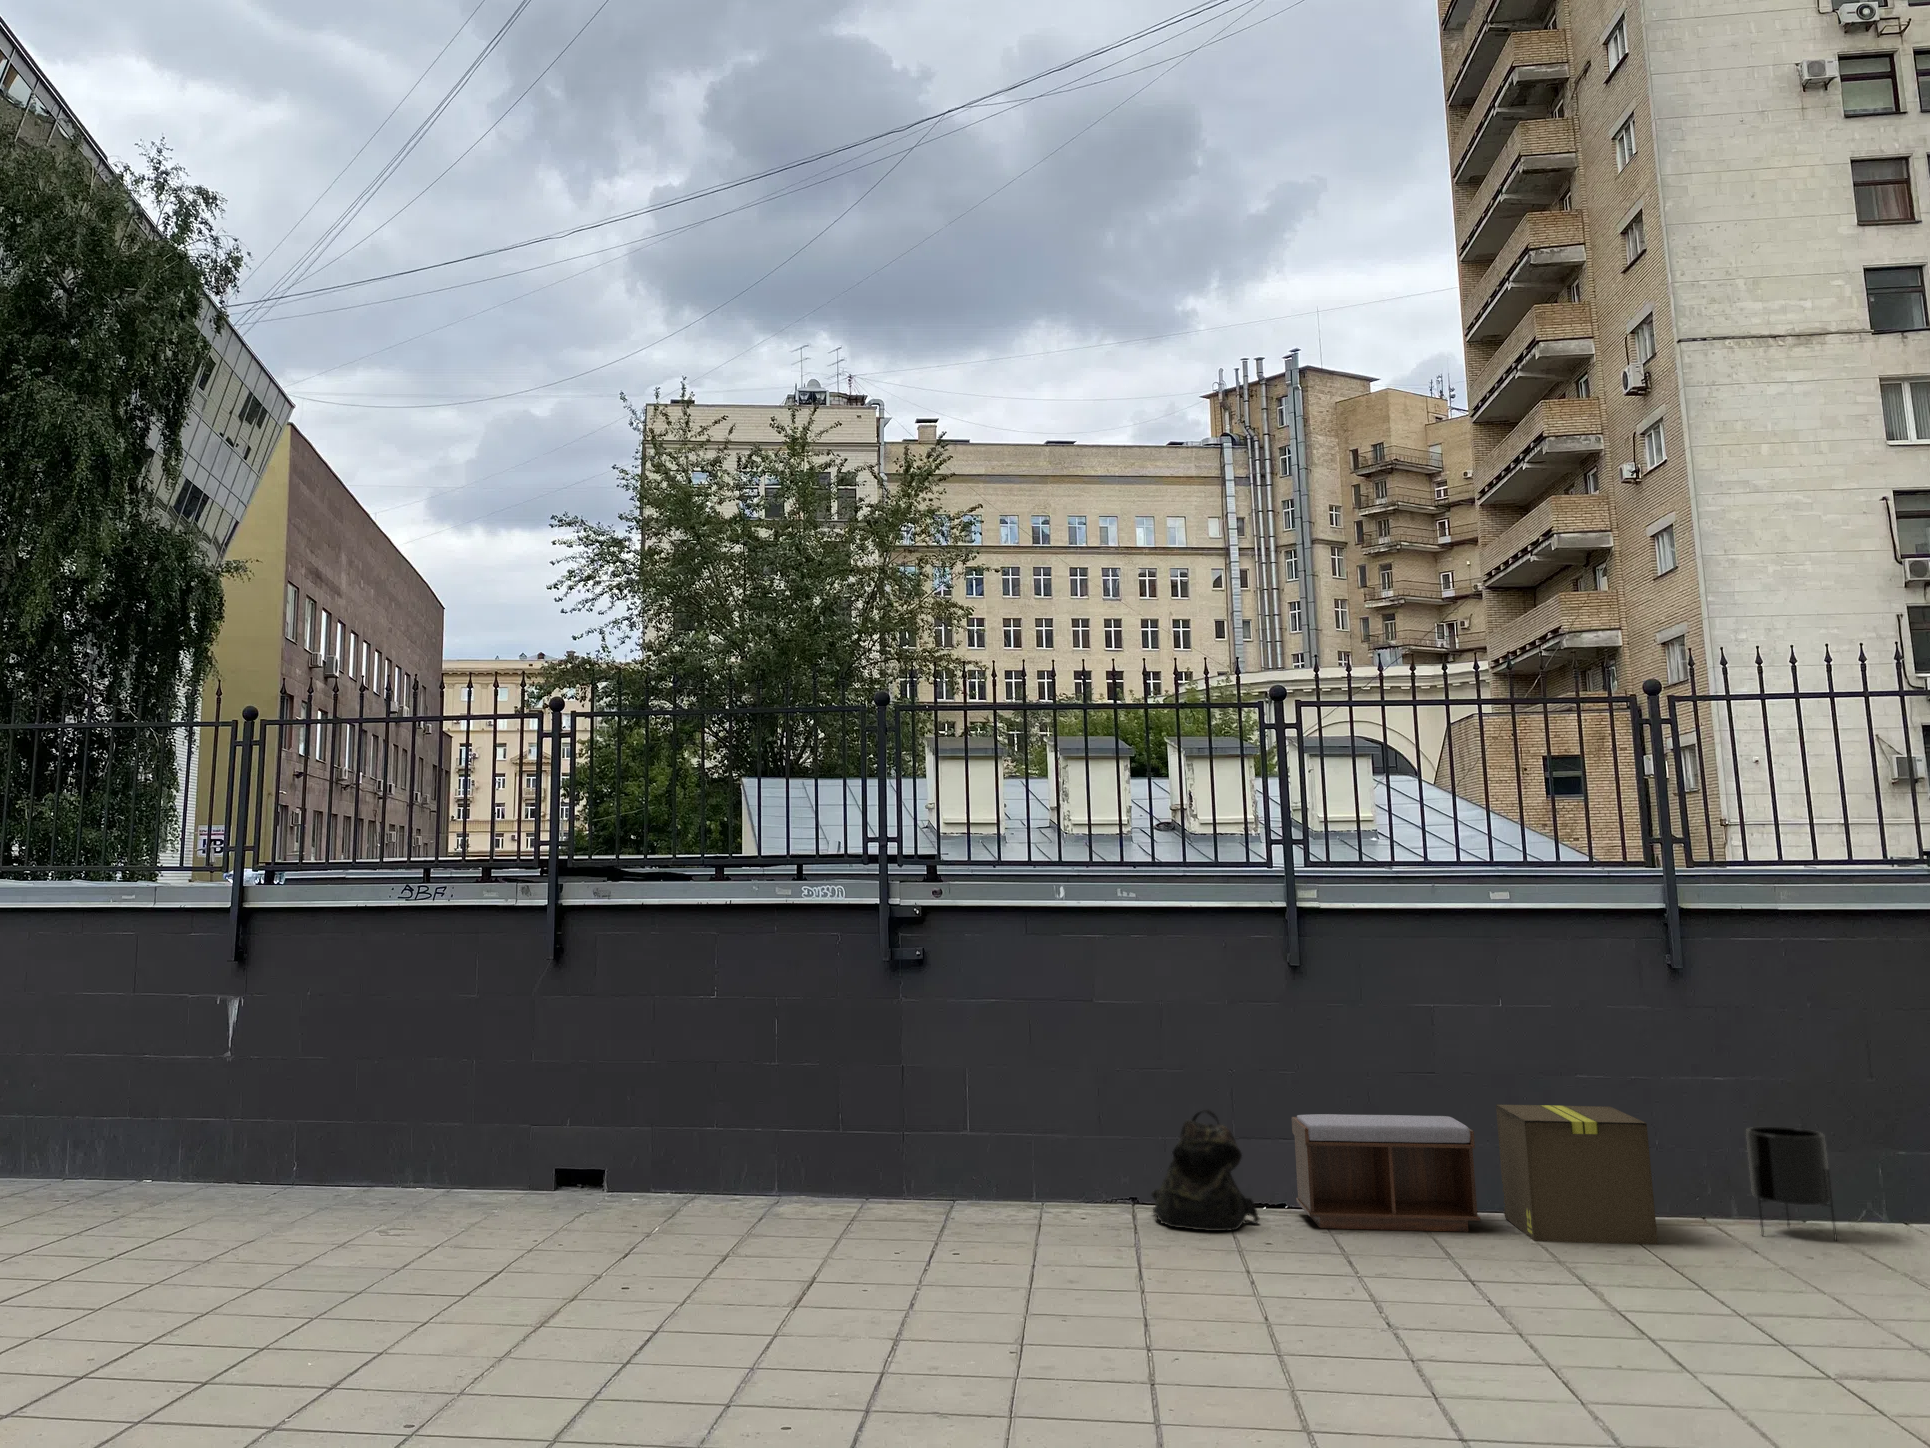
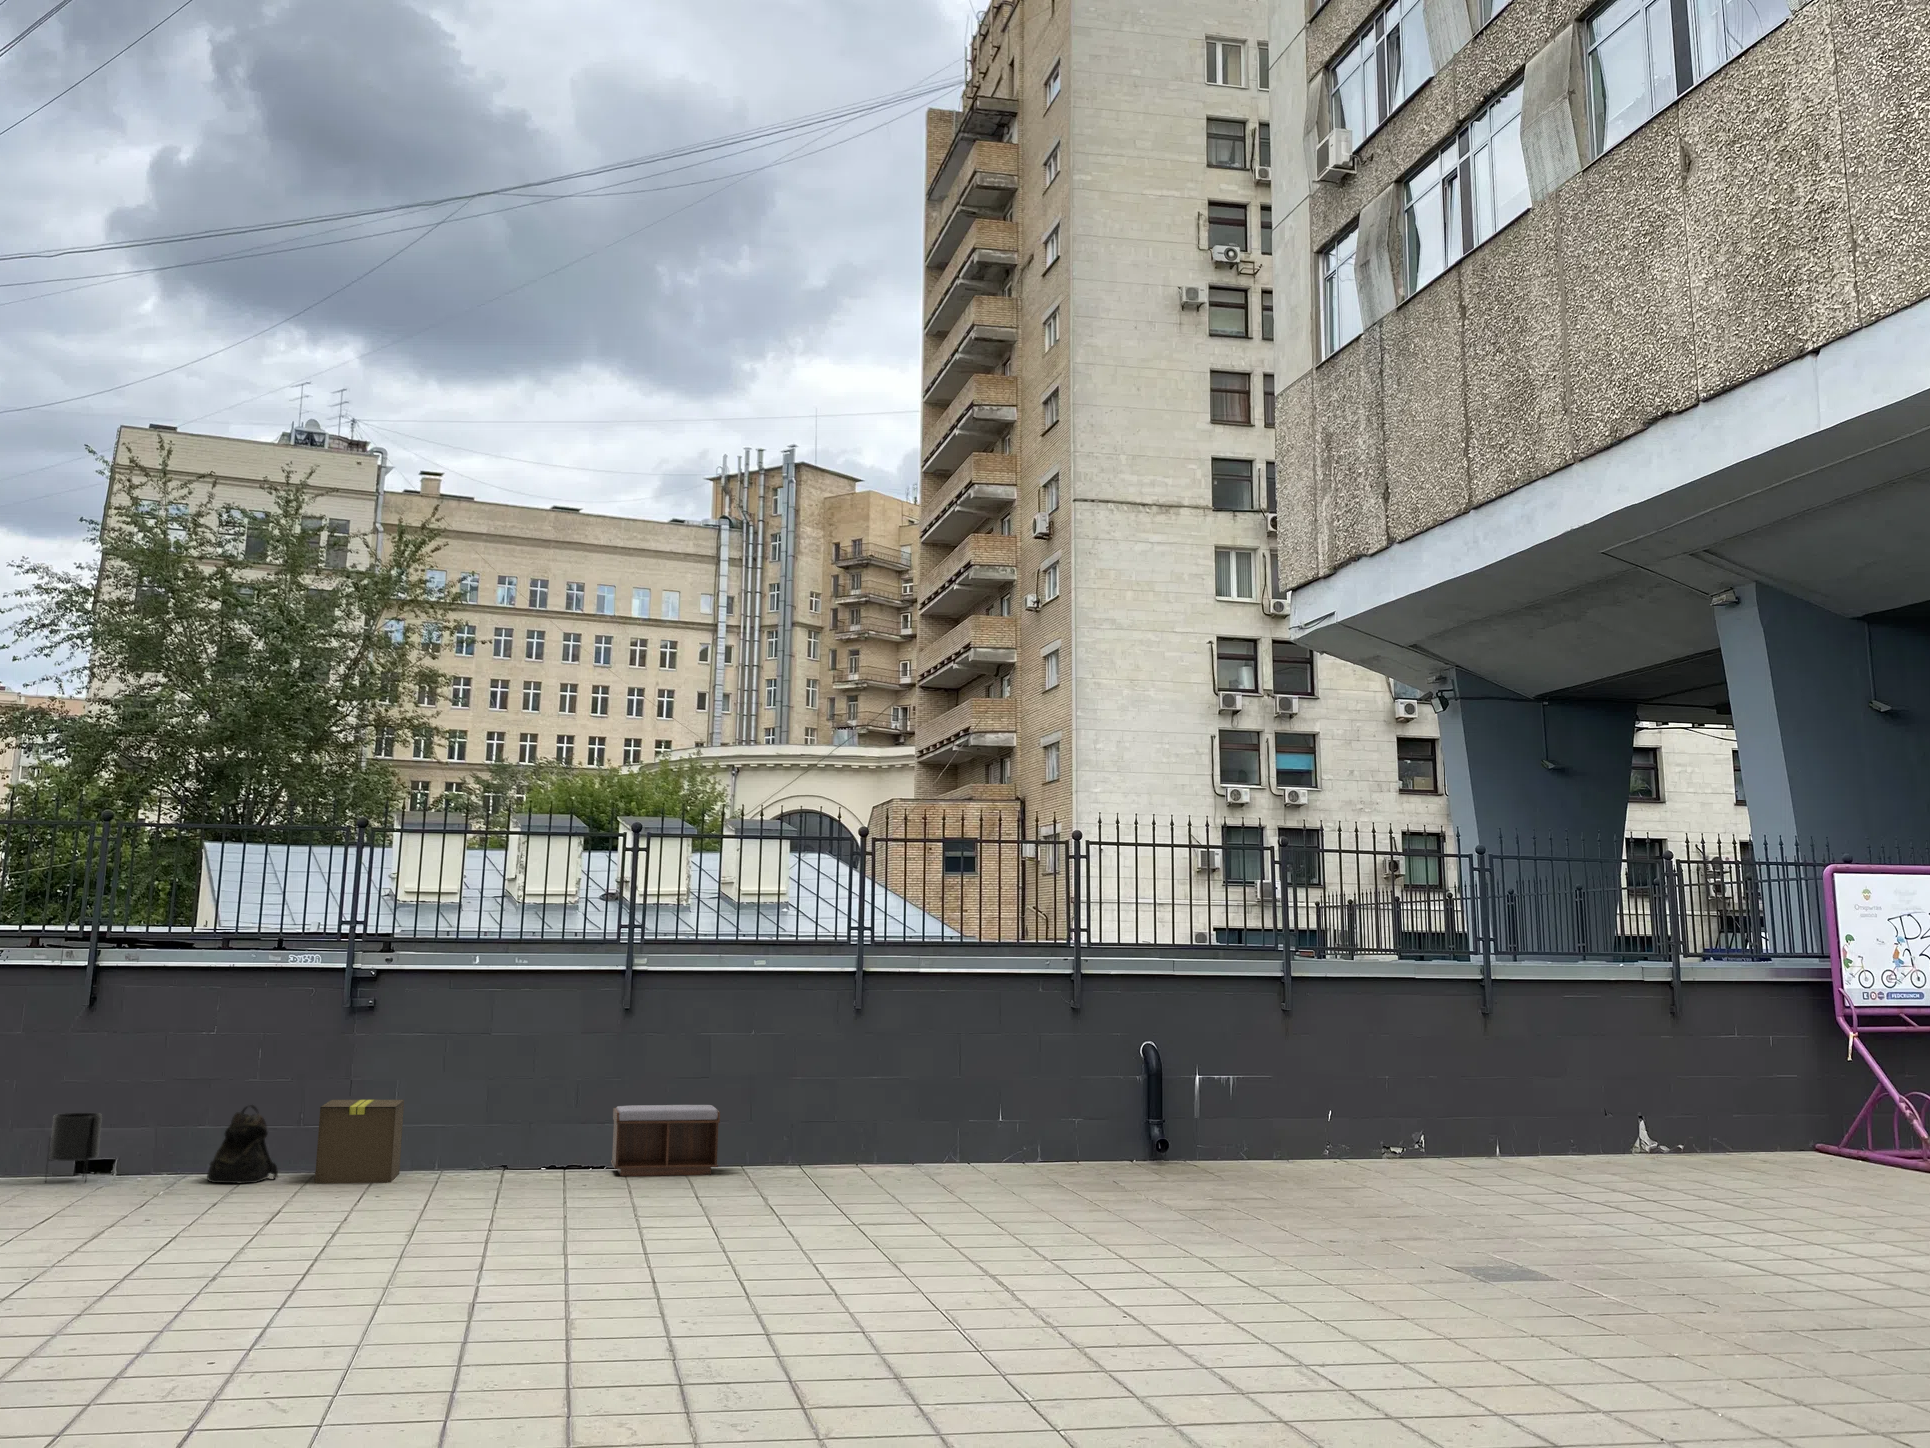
cardboard box: present [1496,1104,1658,1245] -> present [315,1100,404,1183]
backpack: present [1151,1110,1260,1231] -> present [207,1105,278,1183]
planter: present [1746,1127,1837,1240] -> present [48,1113,102,1177]

